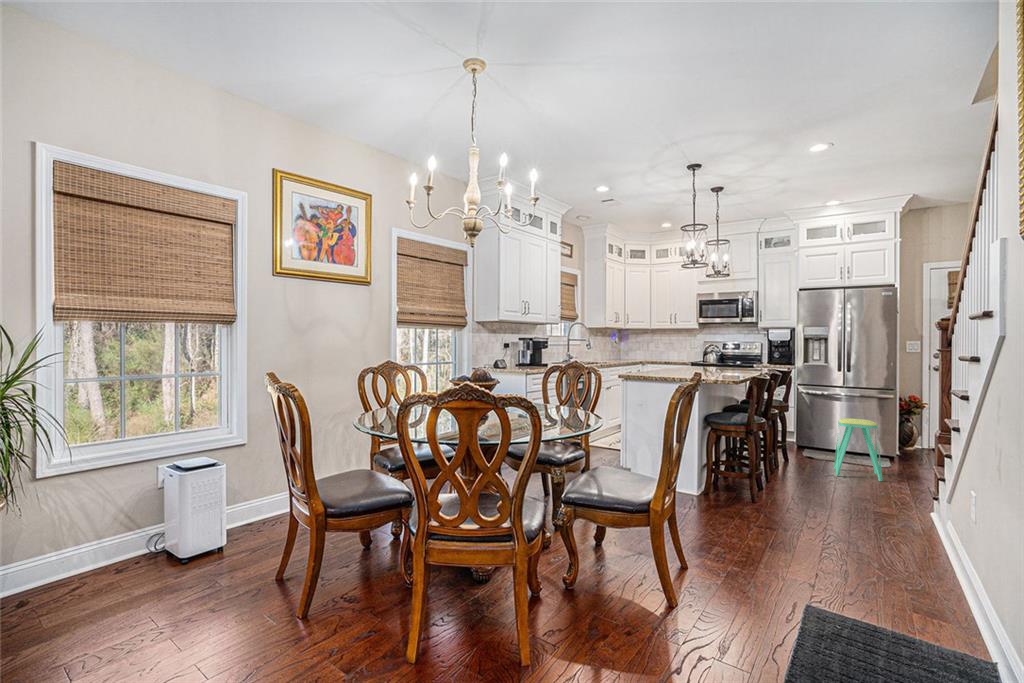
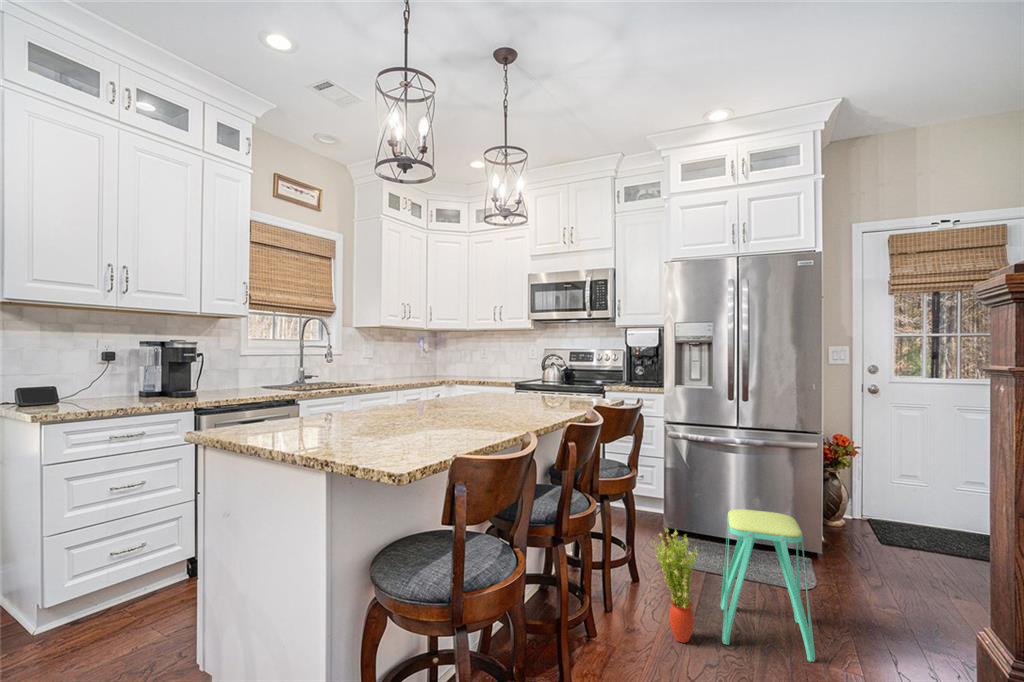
potted plant: none [799,423,824,475] -> present [654,528,698,643]

